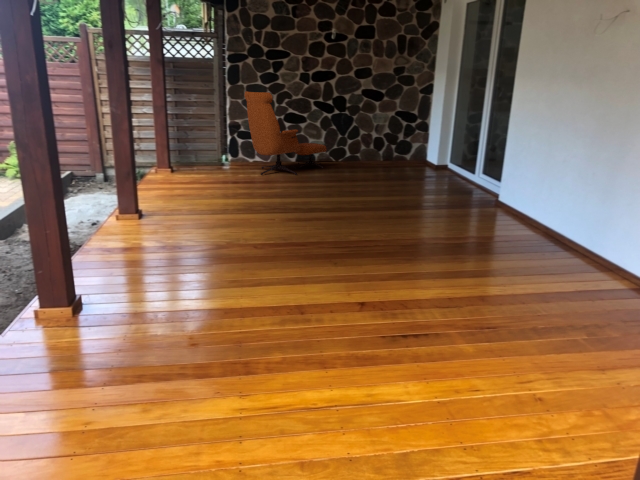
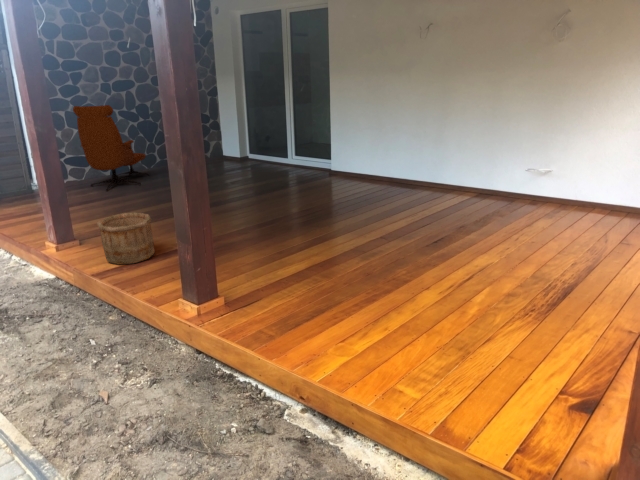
wooden bucket: none [110,191,163,238] -> present [97,213,154,265]

